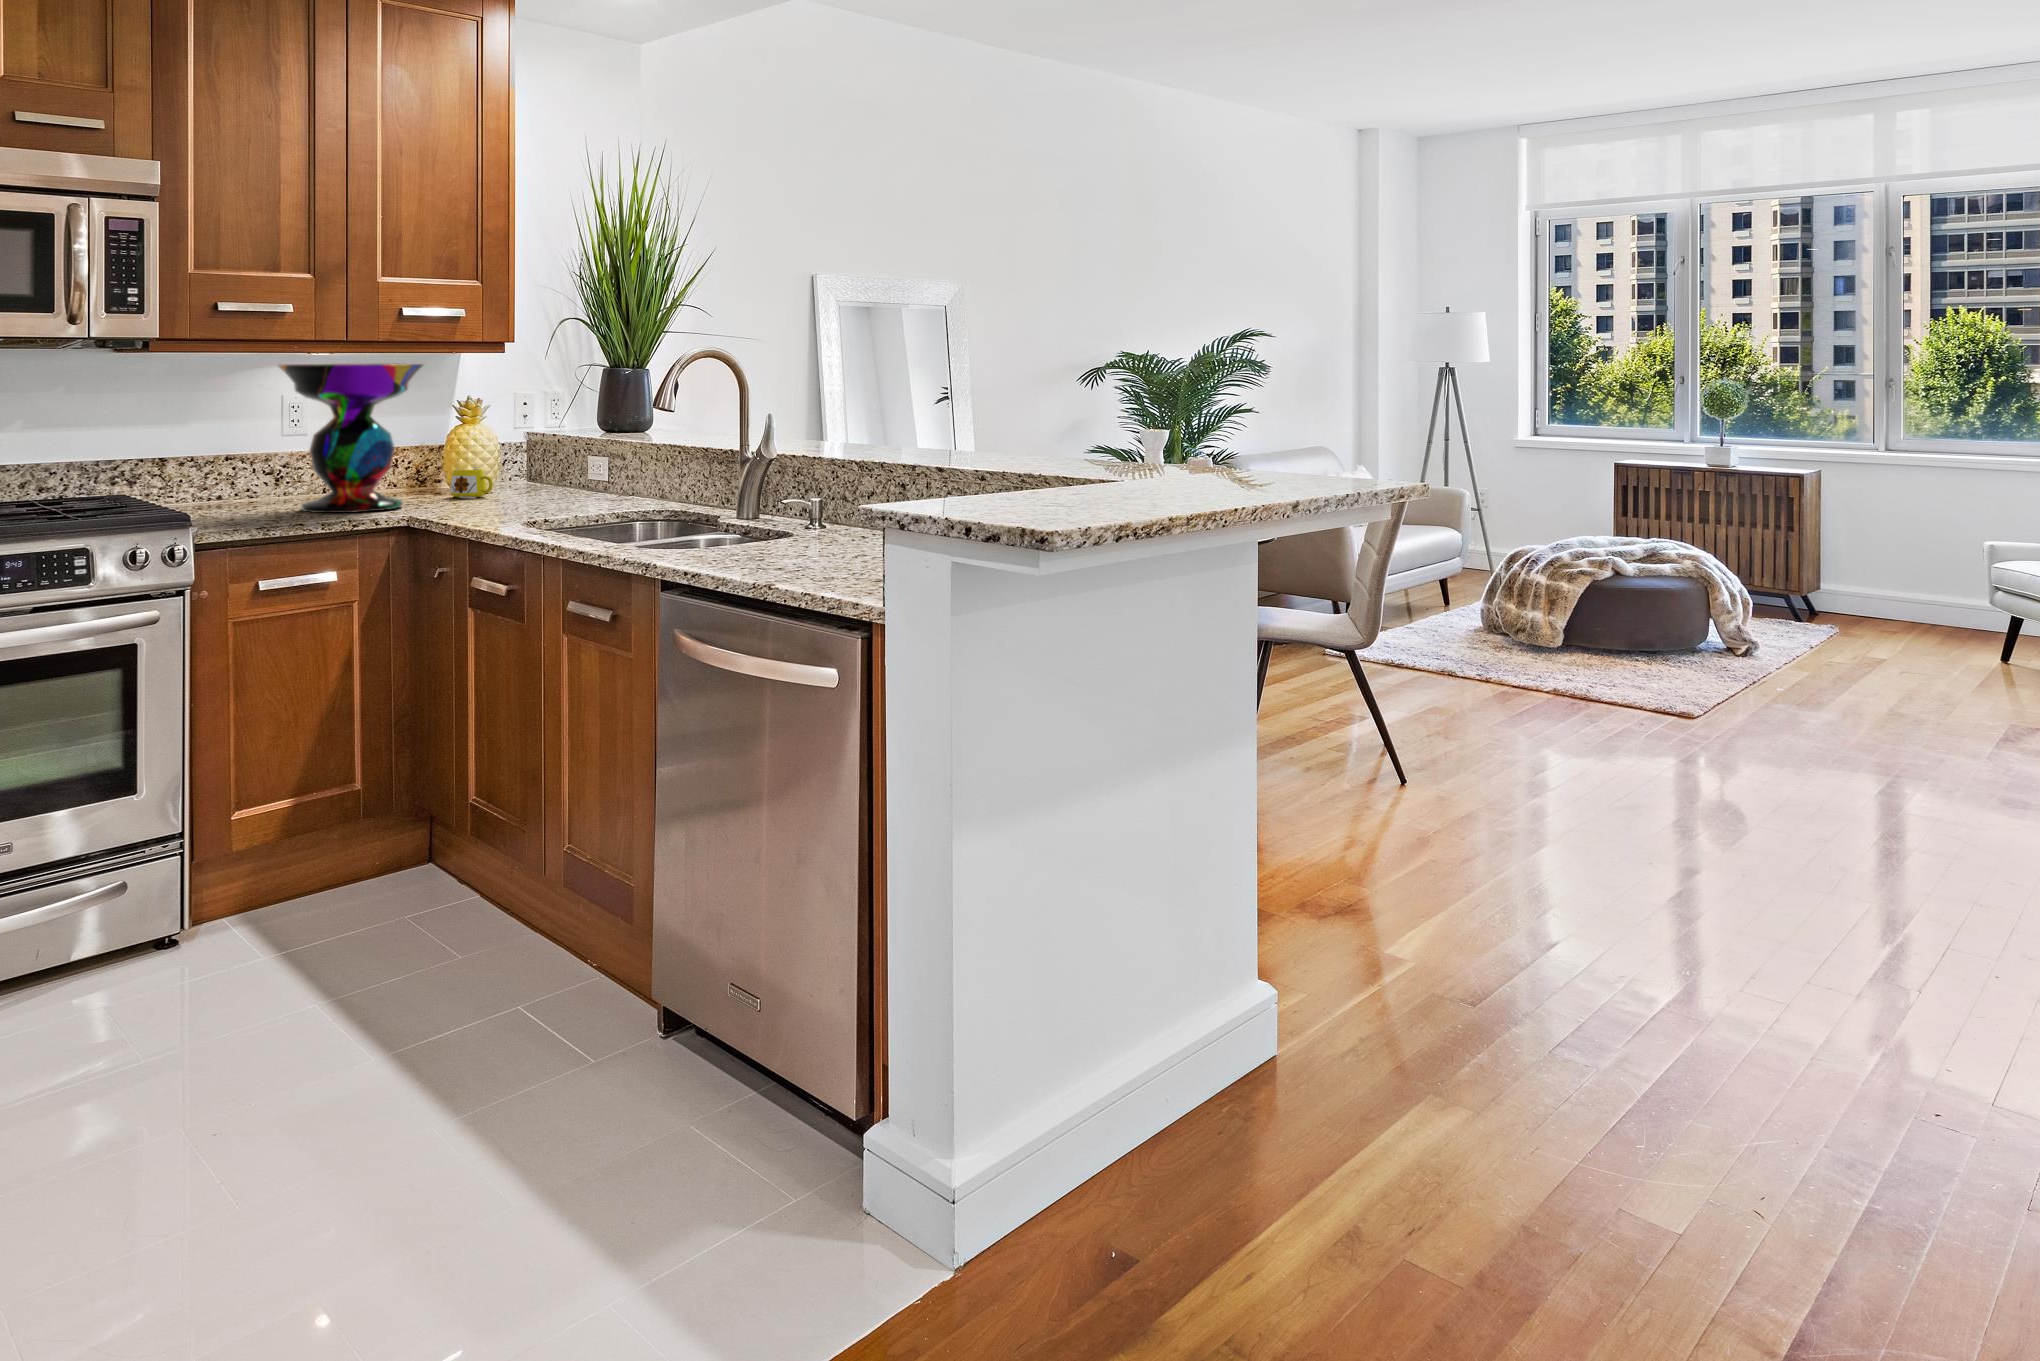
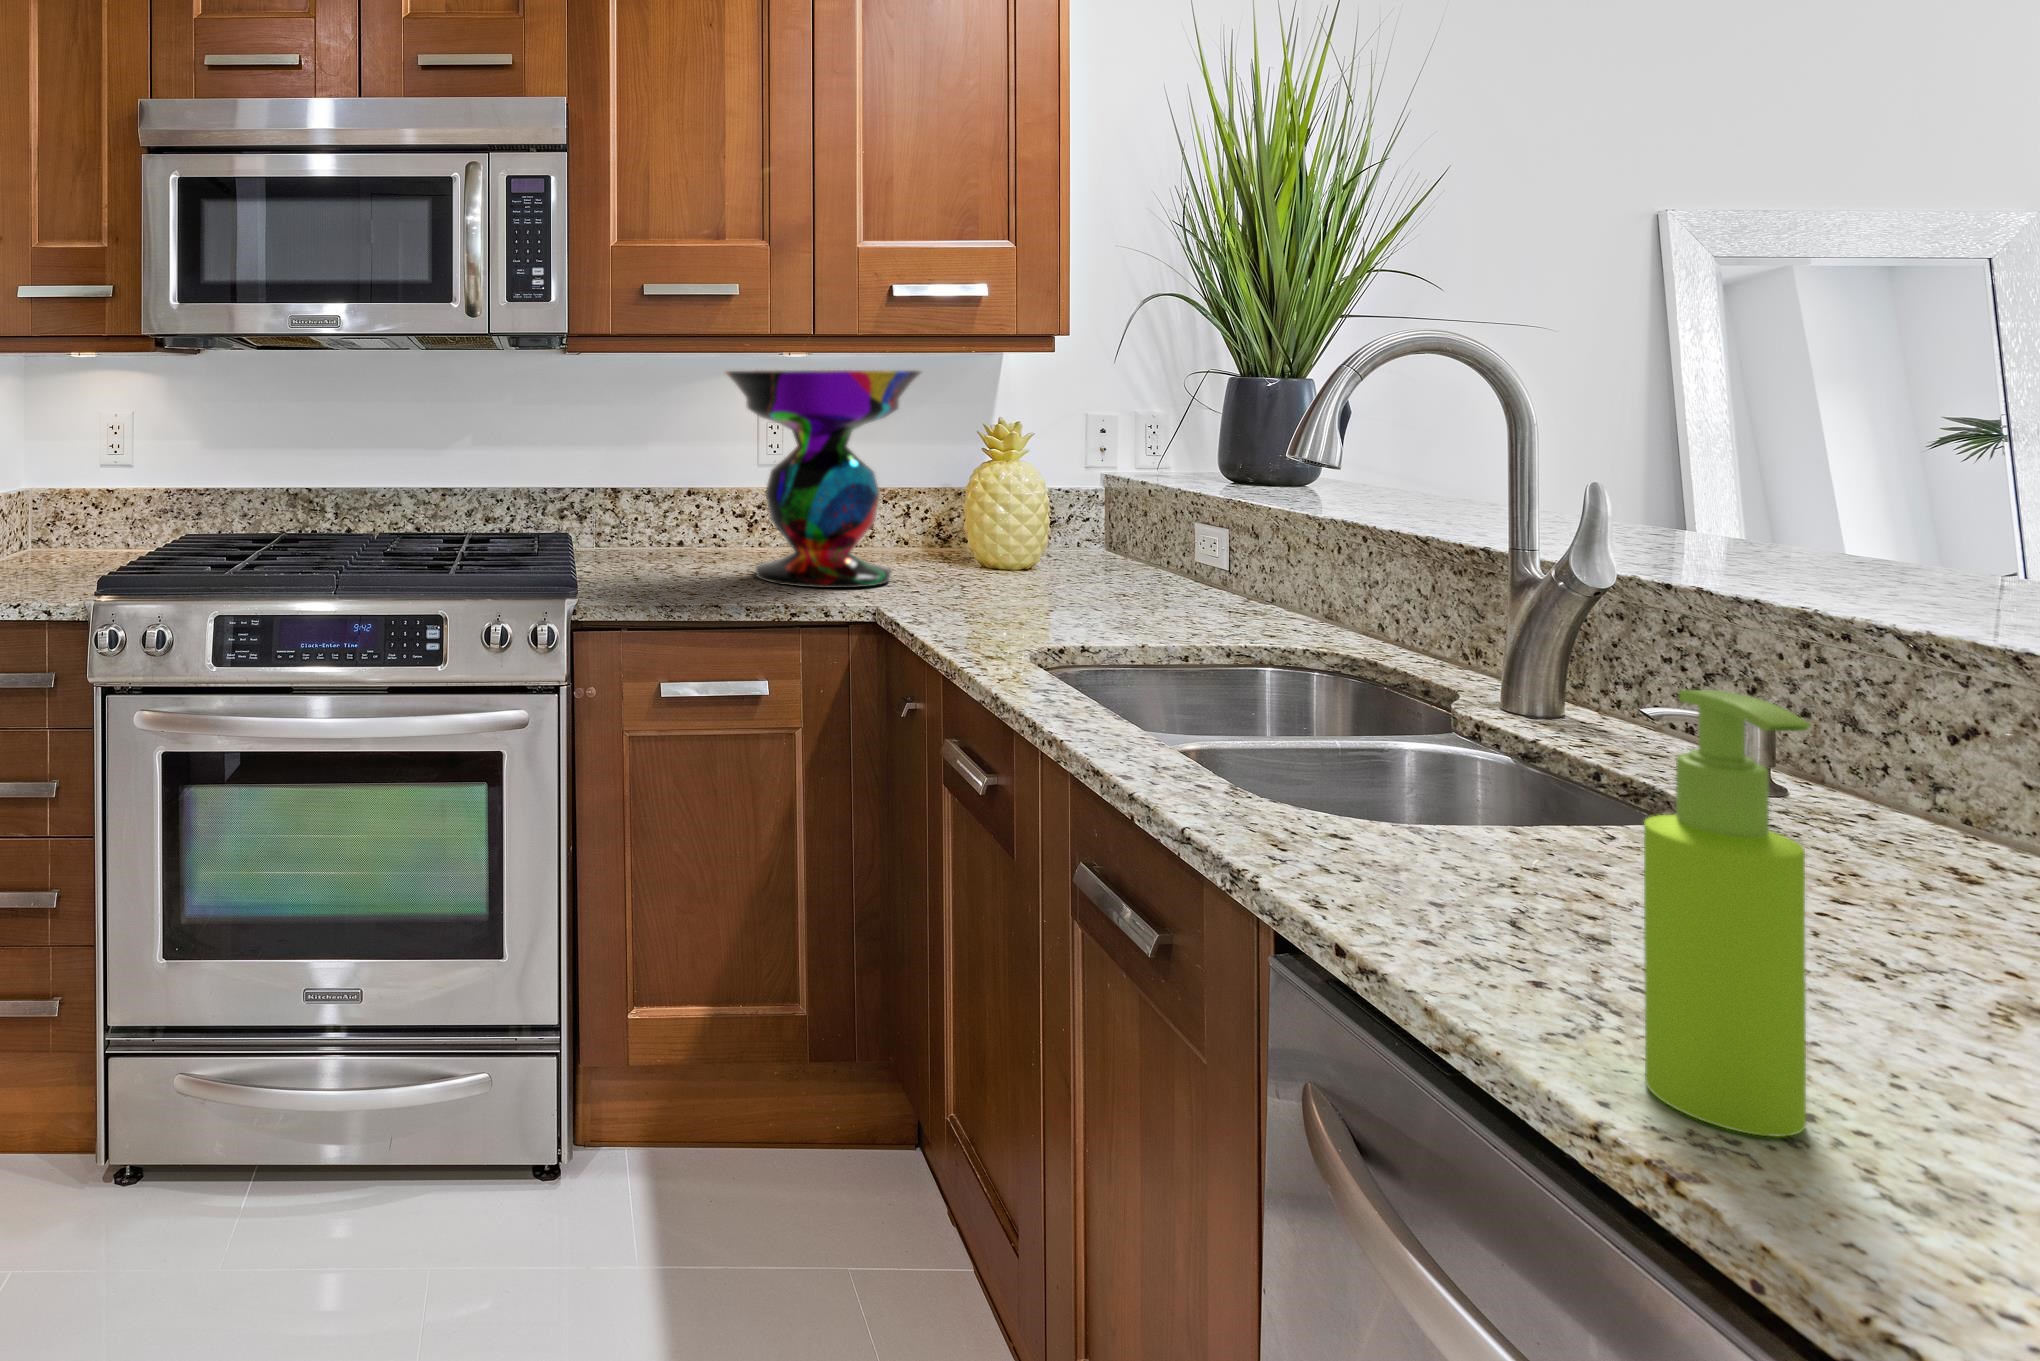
soap dispenser: none [764,457,799,578] -> present [1644,690,1811,1137]
mug: present [450,469,492,499] -> none [976,525,1037,575]

